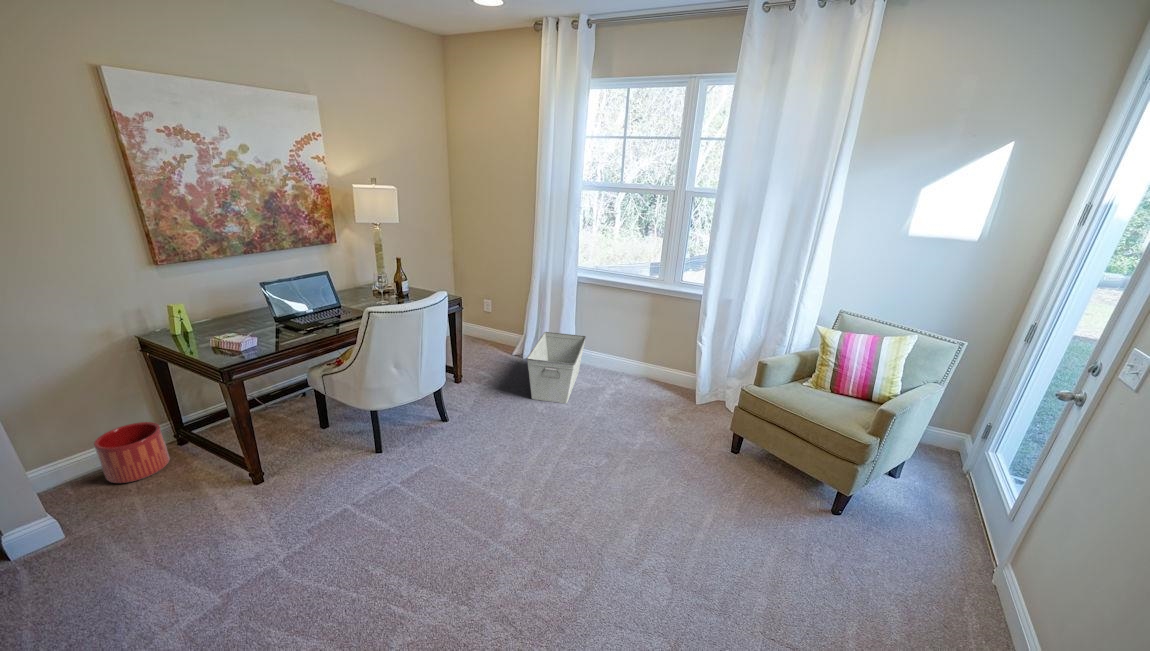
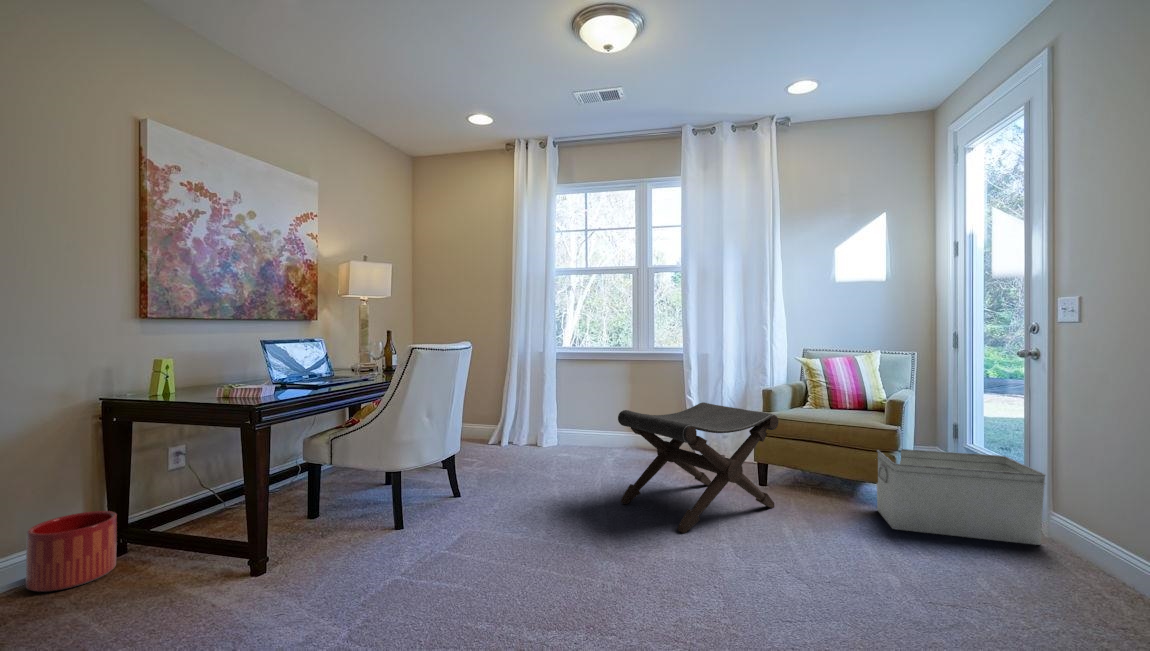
storage bin: present [527,332,586,403] -> present [877,449,1045,545]
footstool: none [579,368,744,514] -> present [618,402,778,533]

